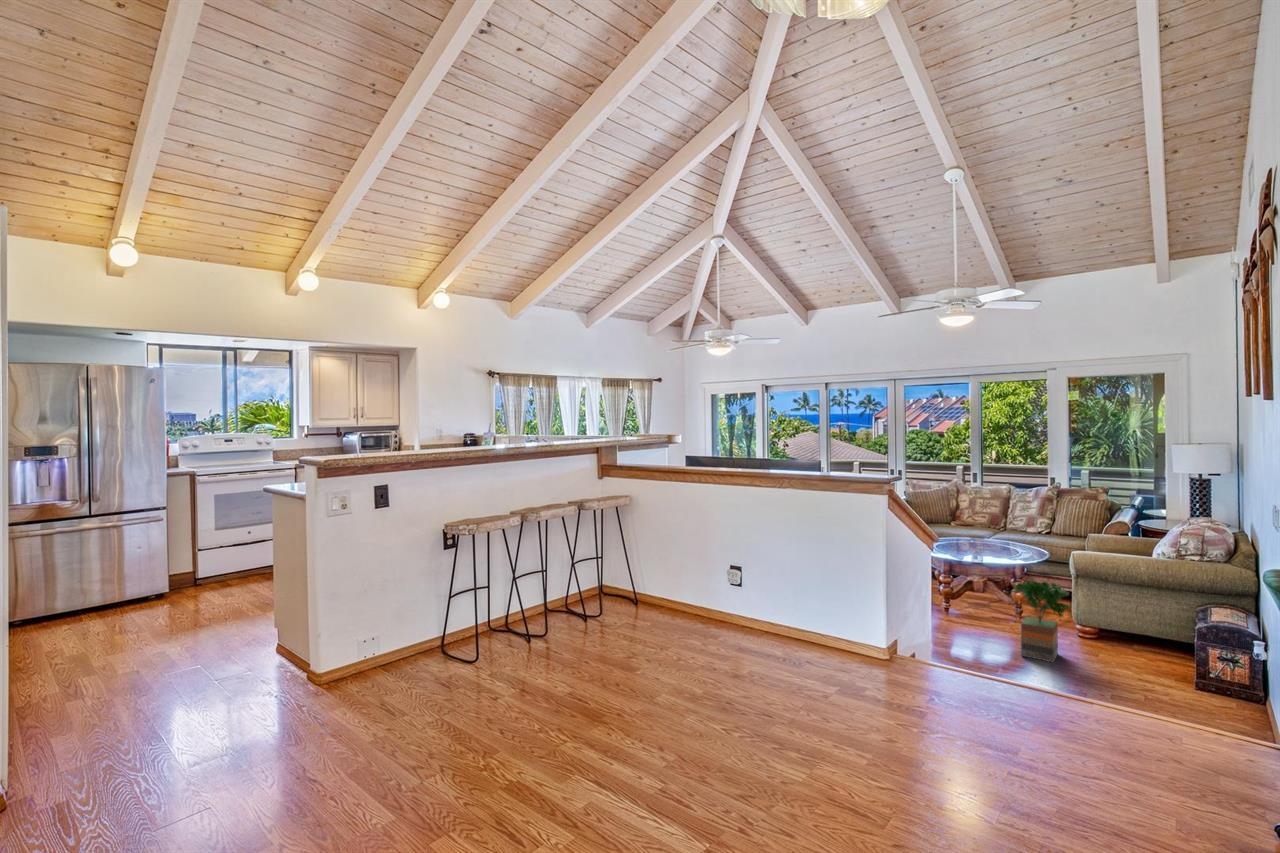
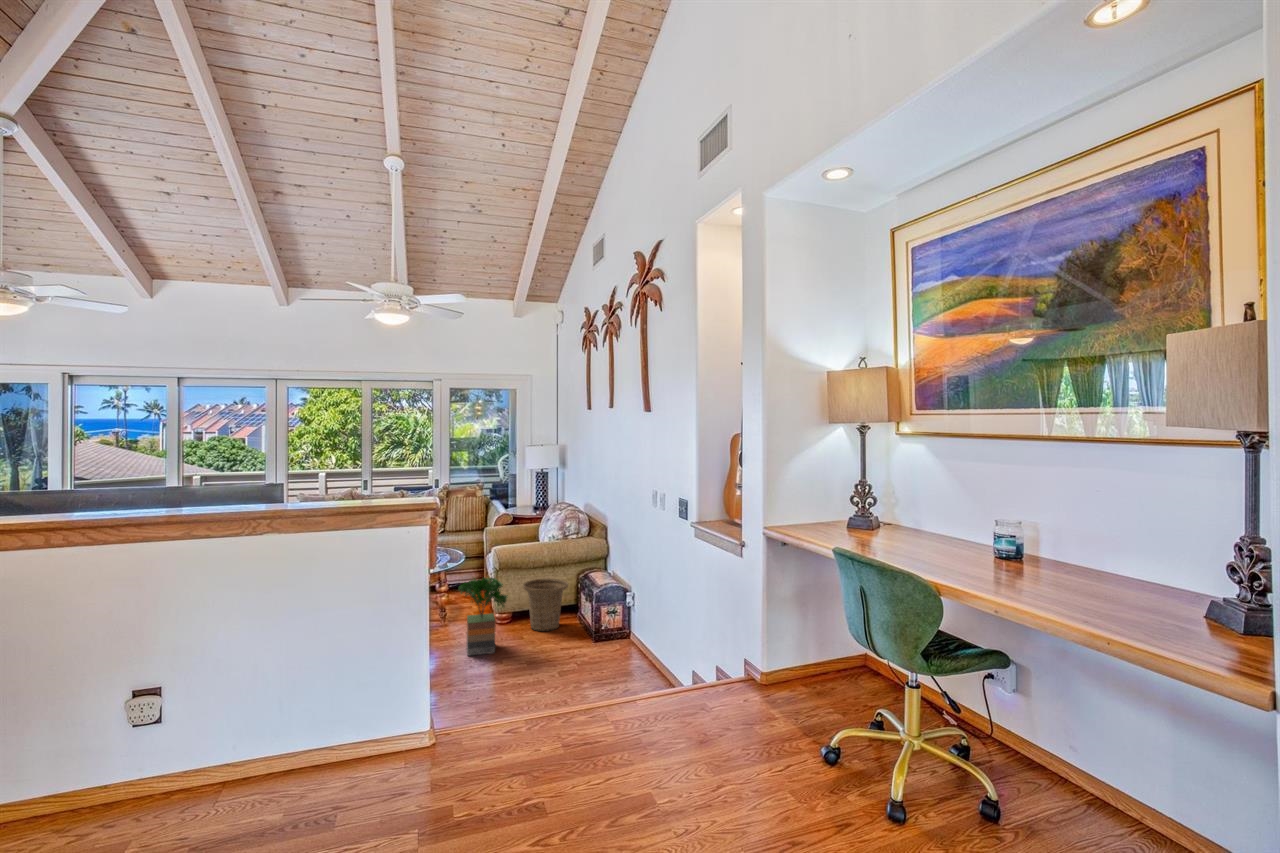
basket: none [1105,599,1173,663] -> present [523,578,568,631]

